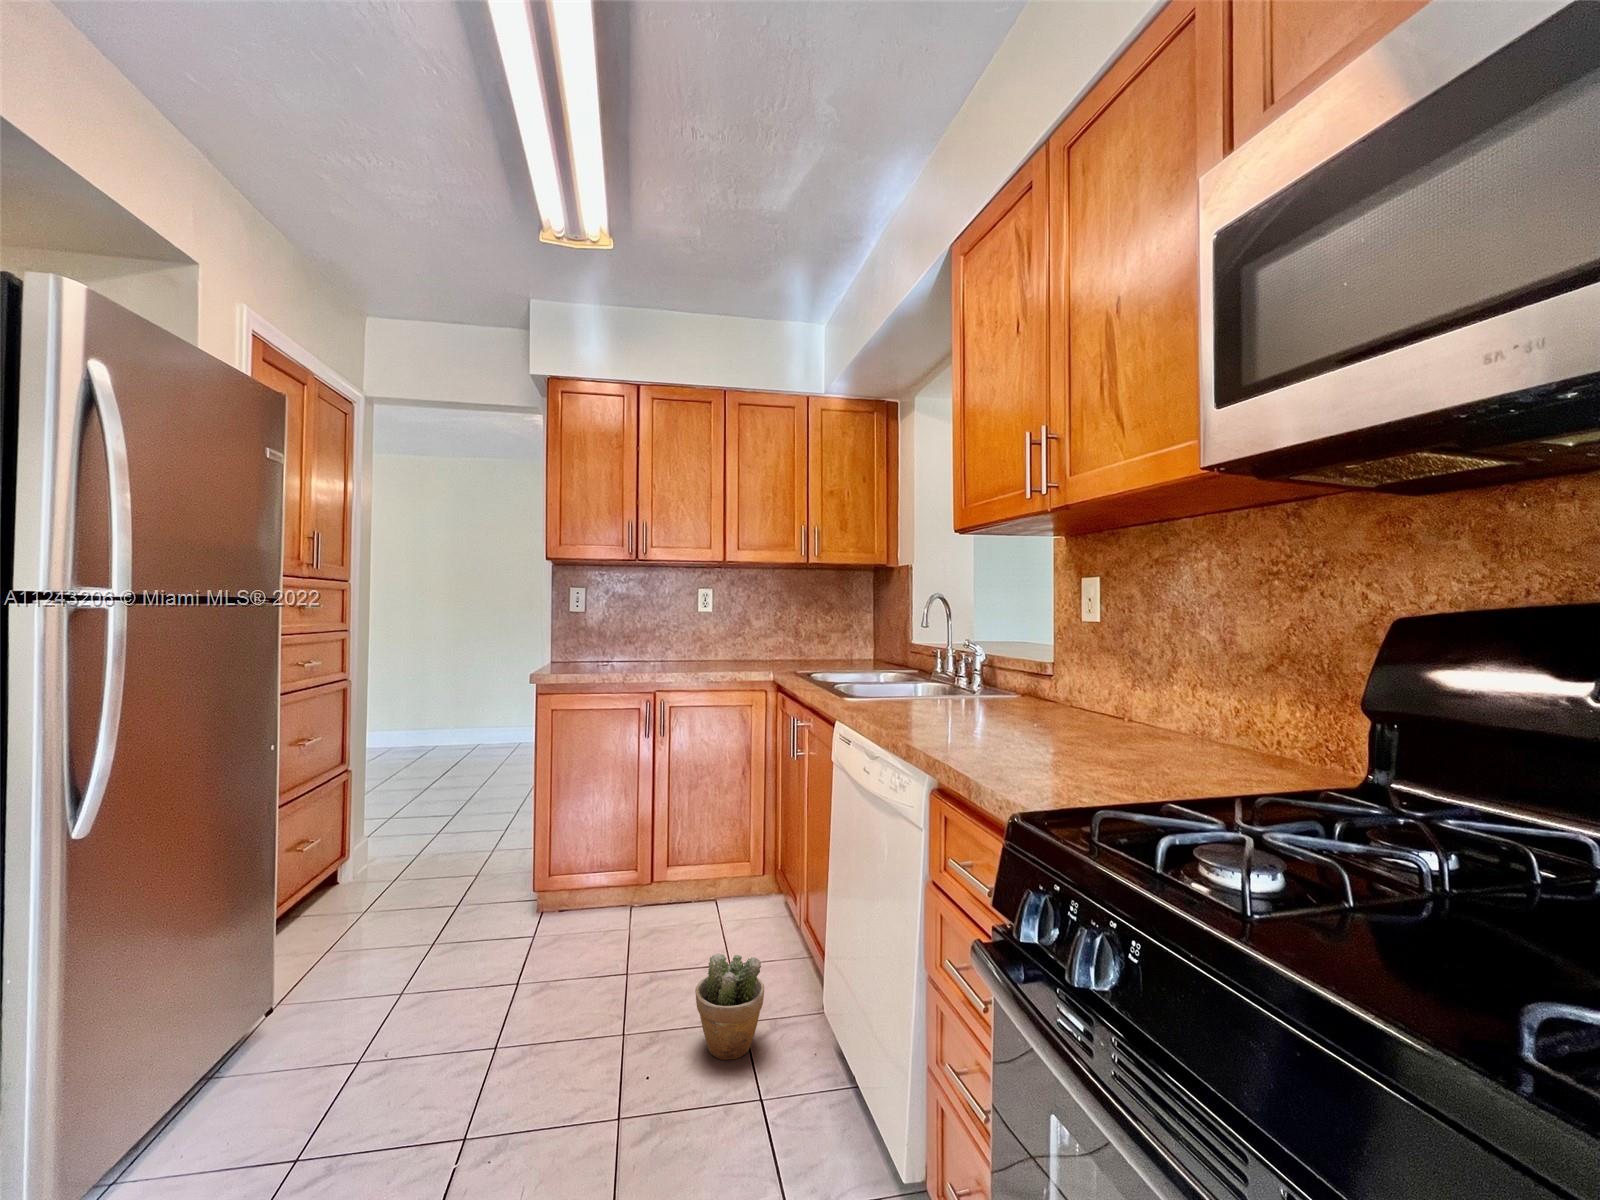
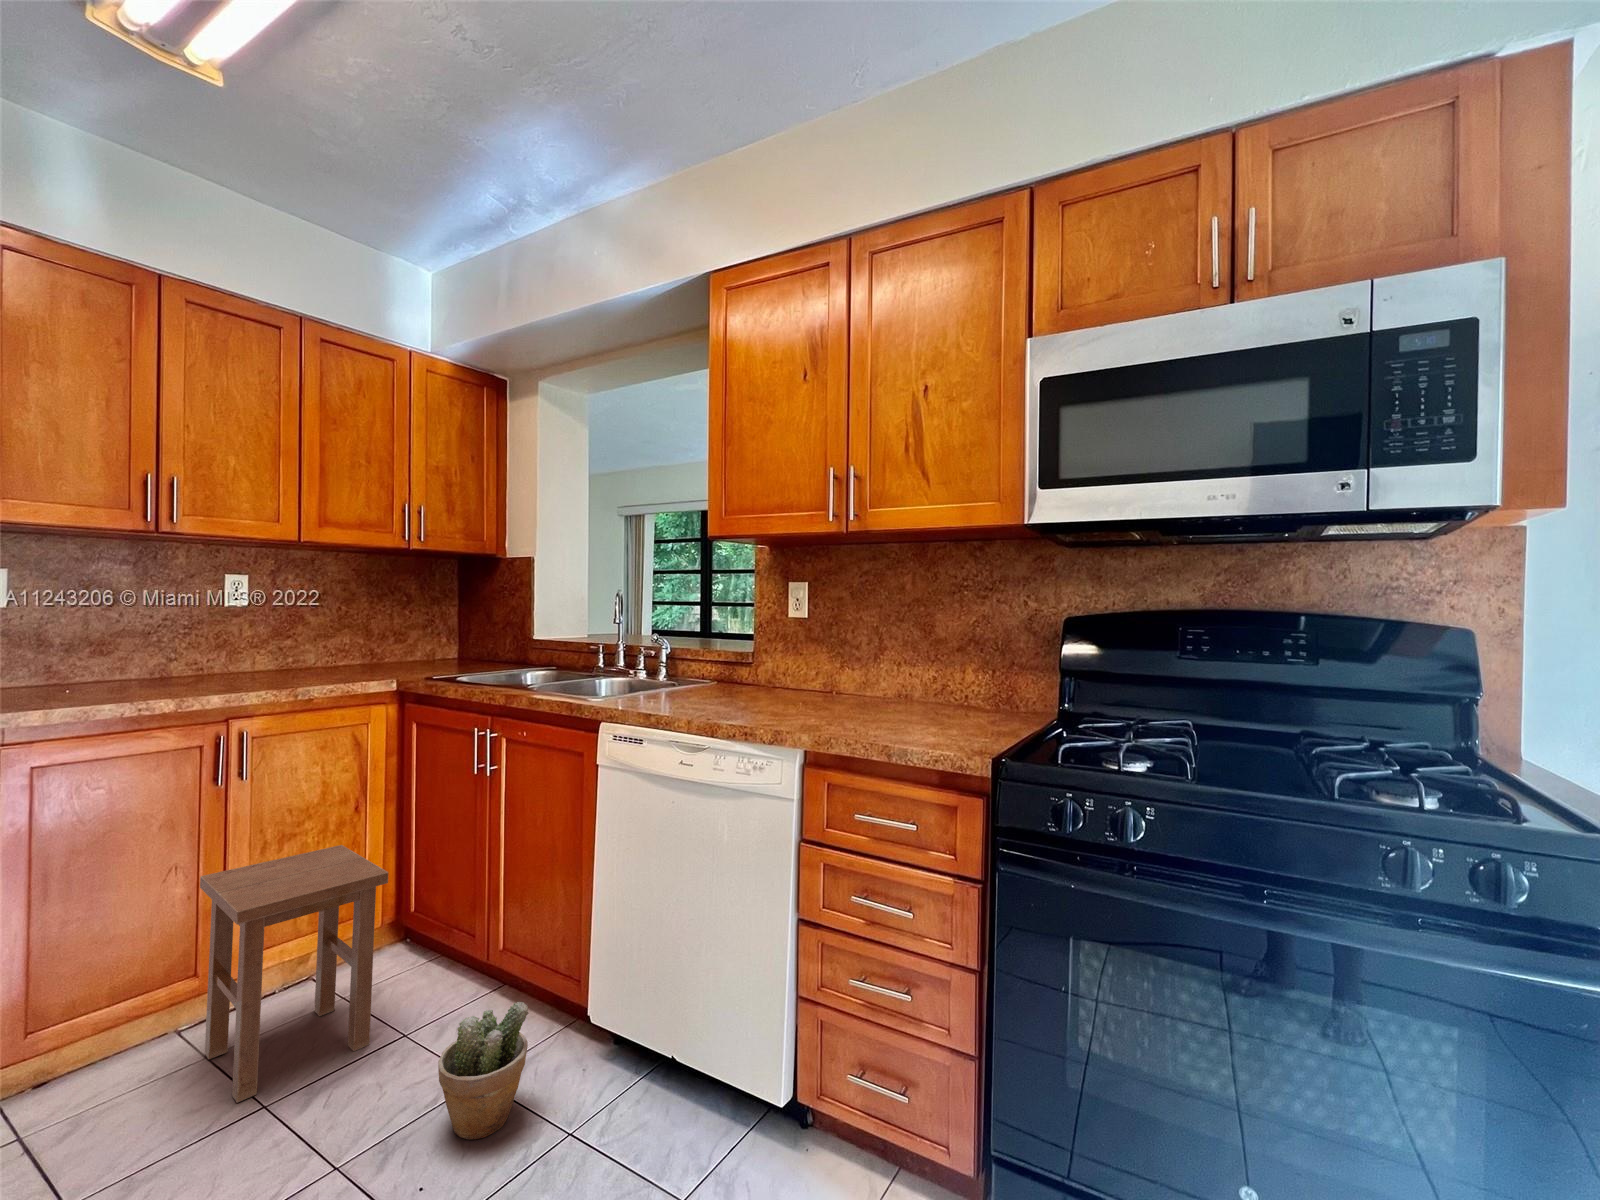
stool: none [627,797,725,958] -> present [200,845,388,1103]

